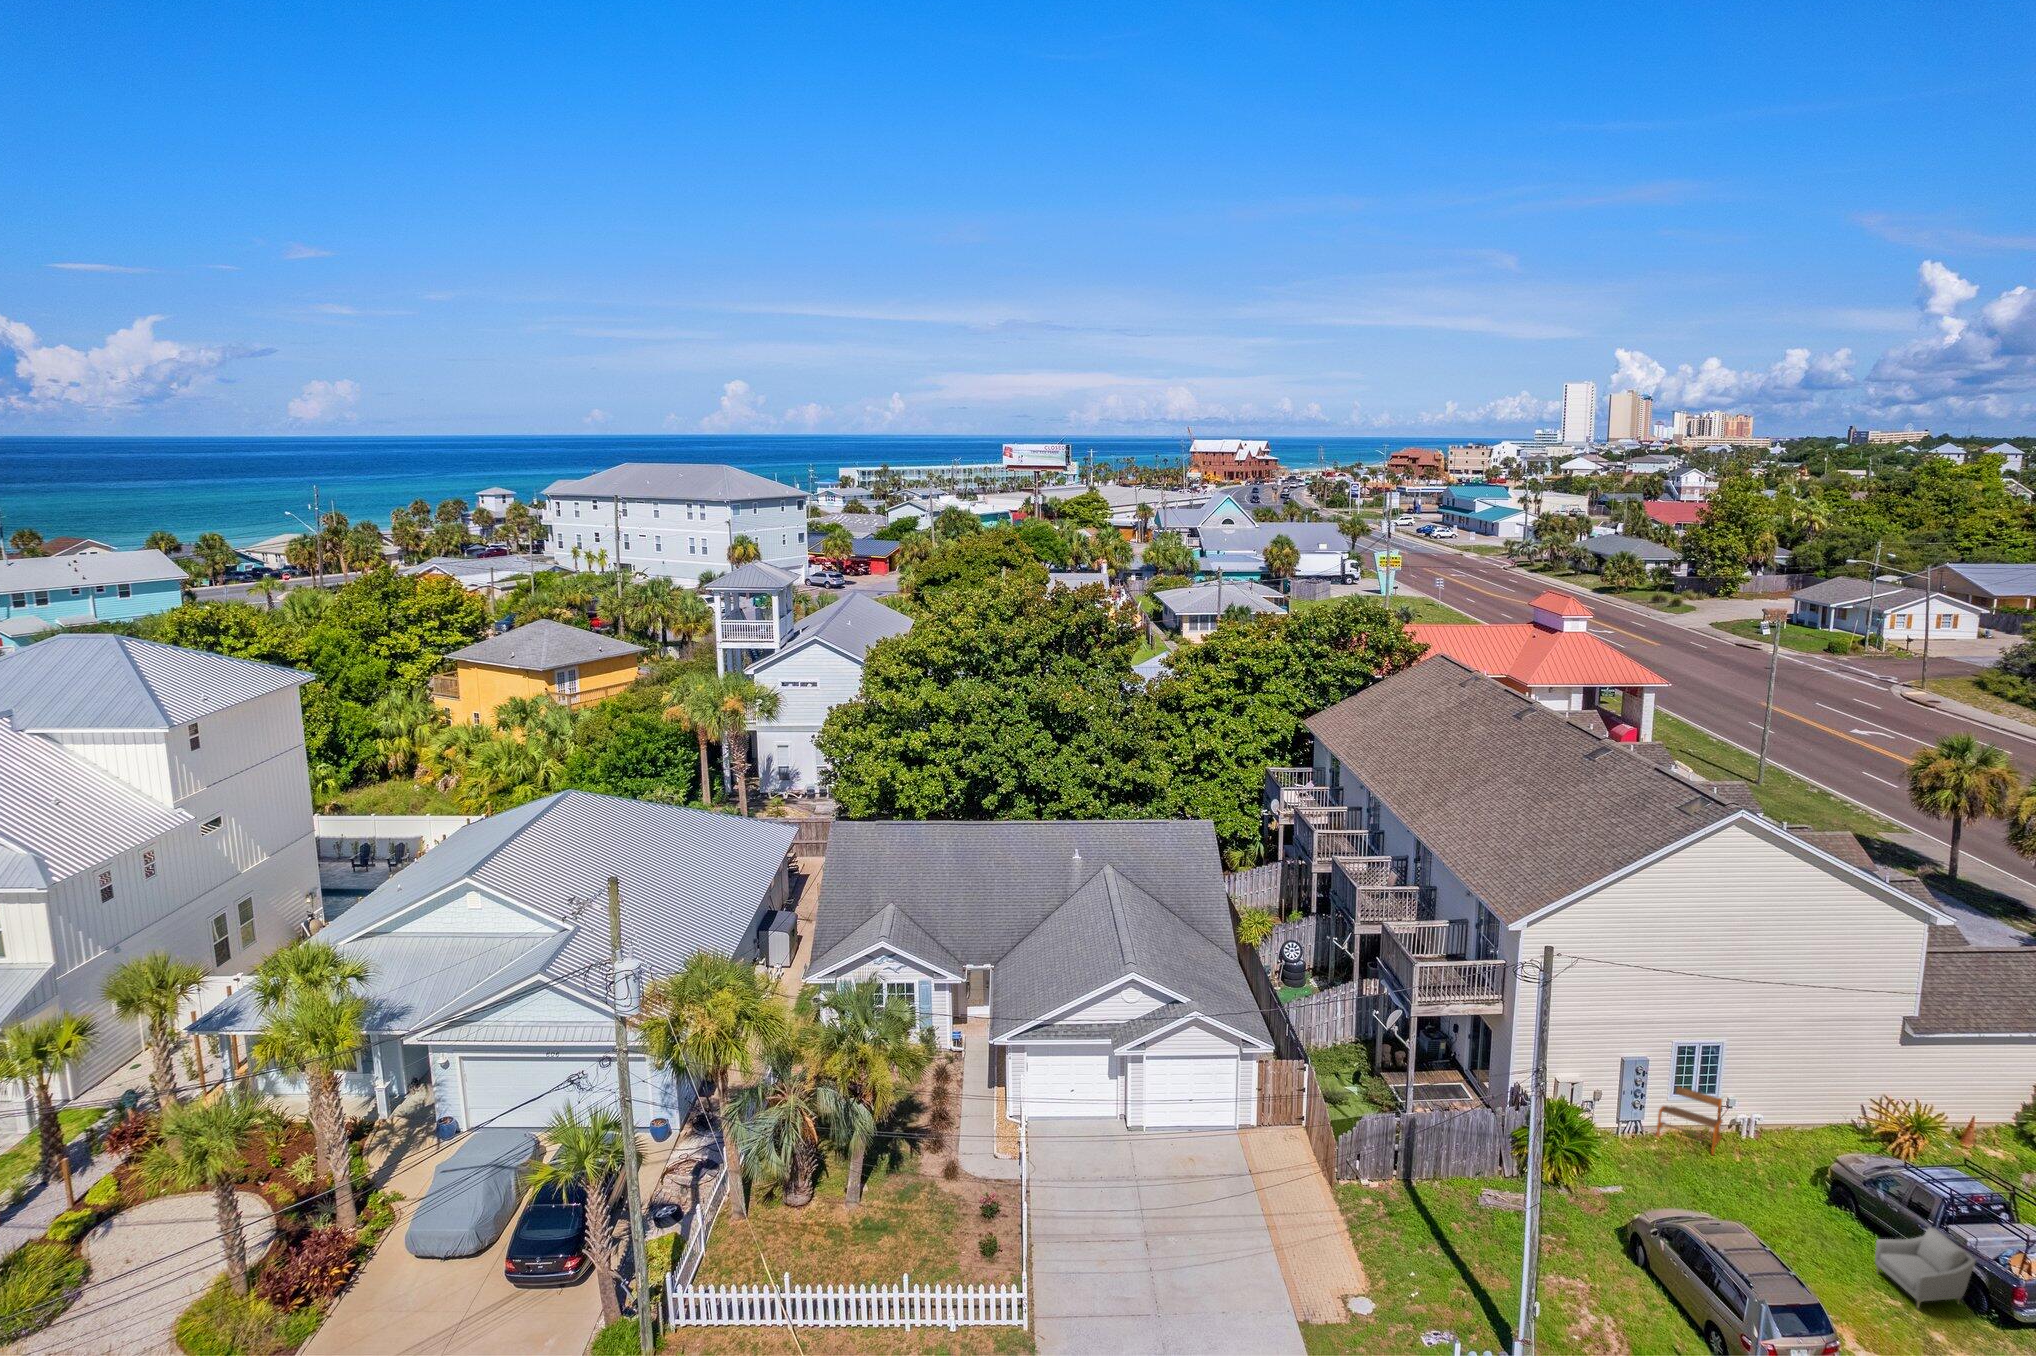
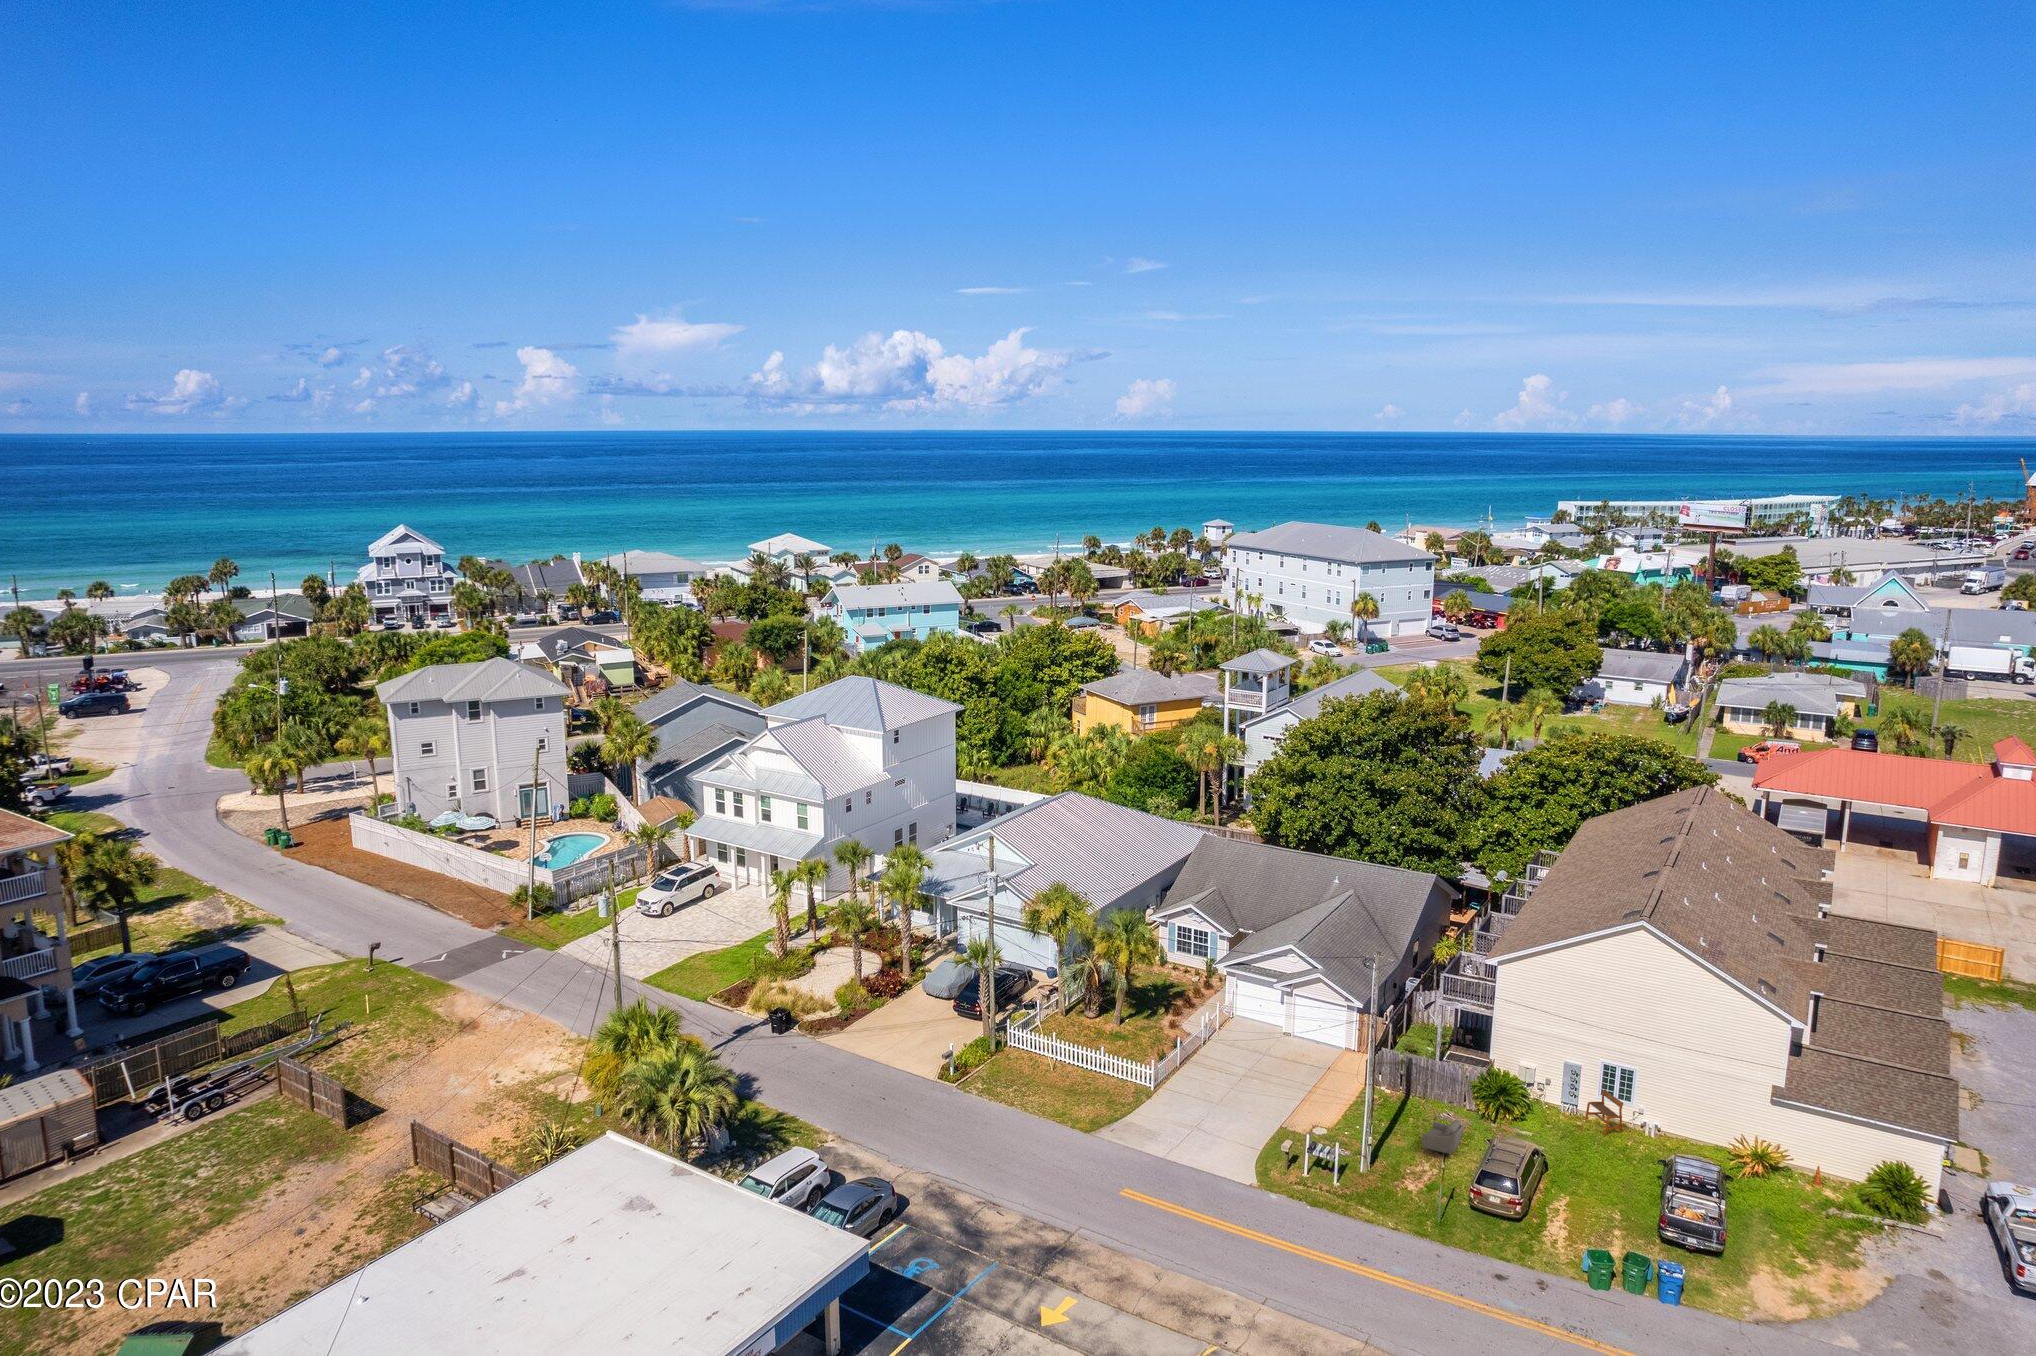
chair: present [1875,1228,1976,1309] -> present [1422,1120,1464,1158]

